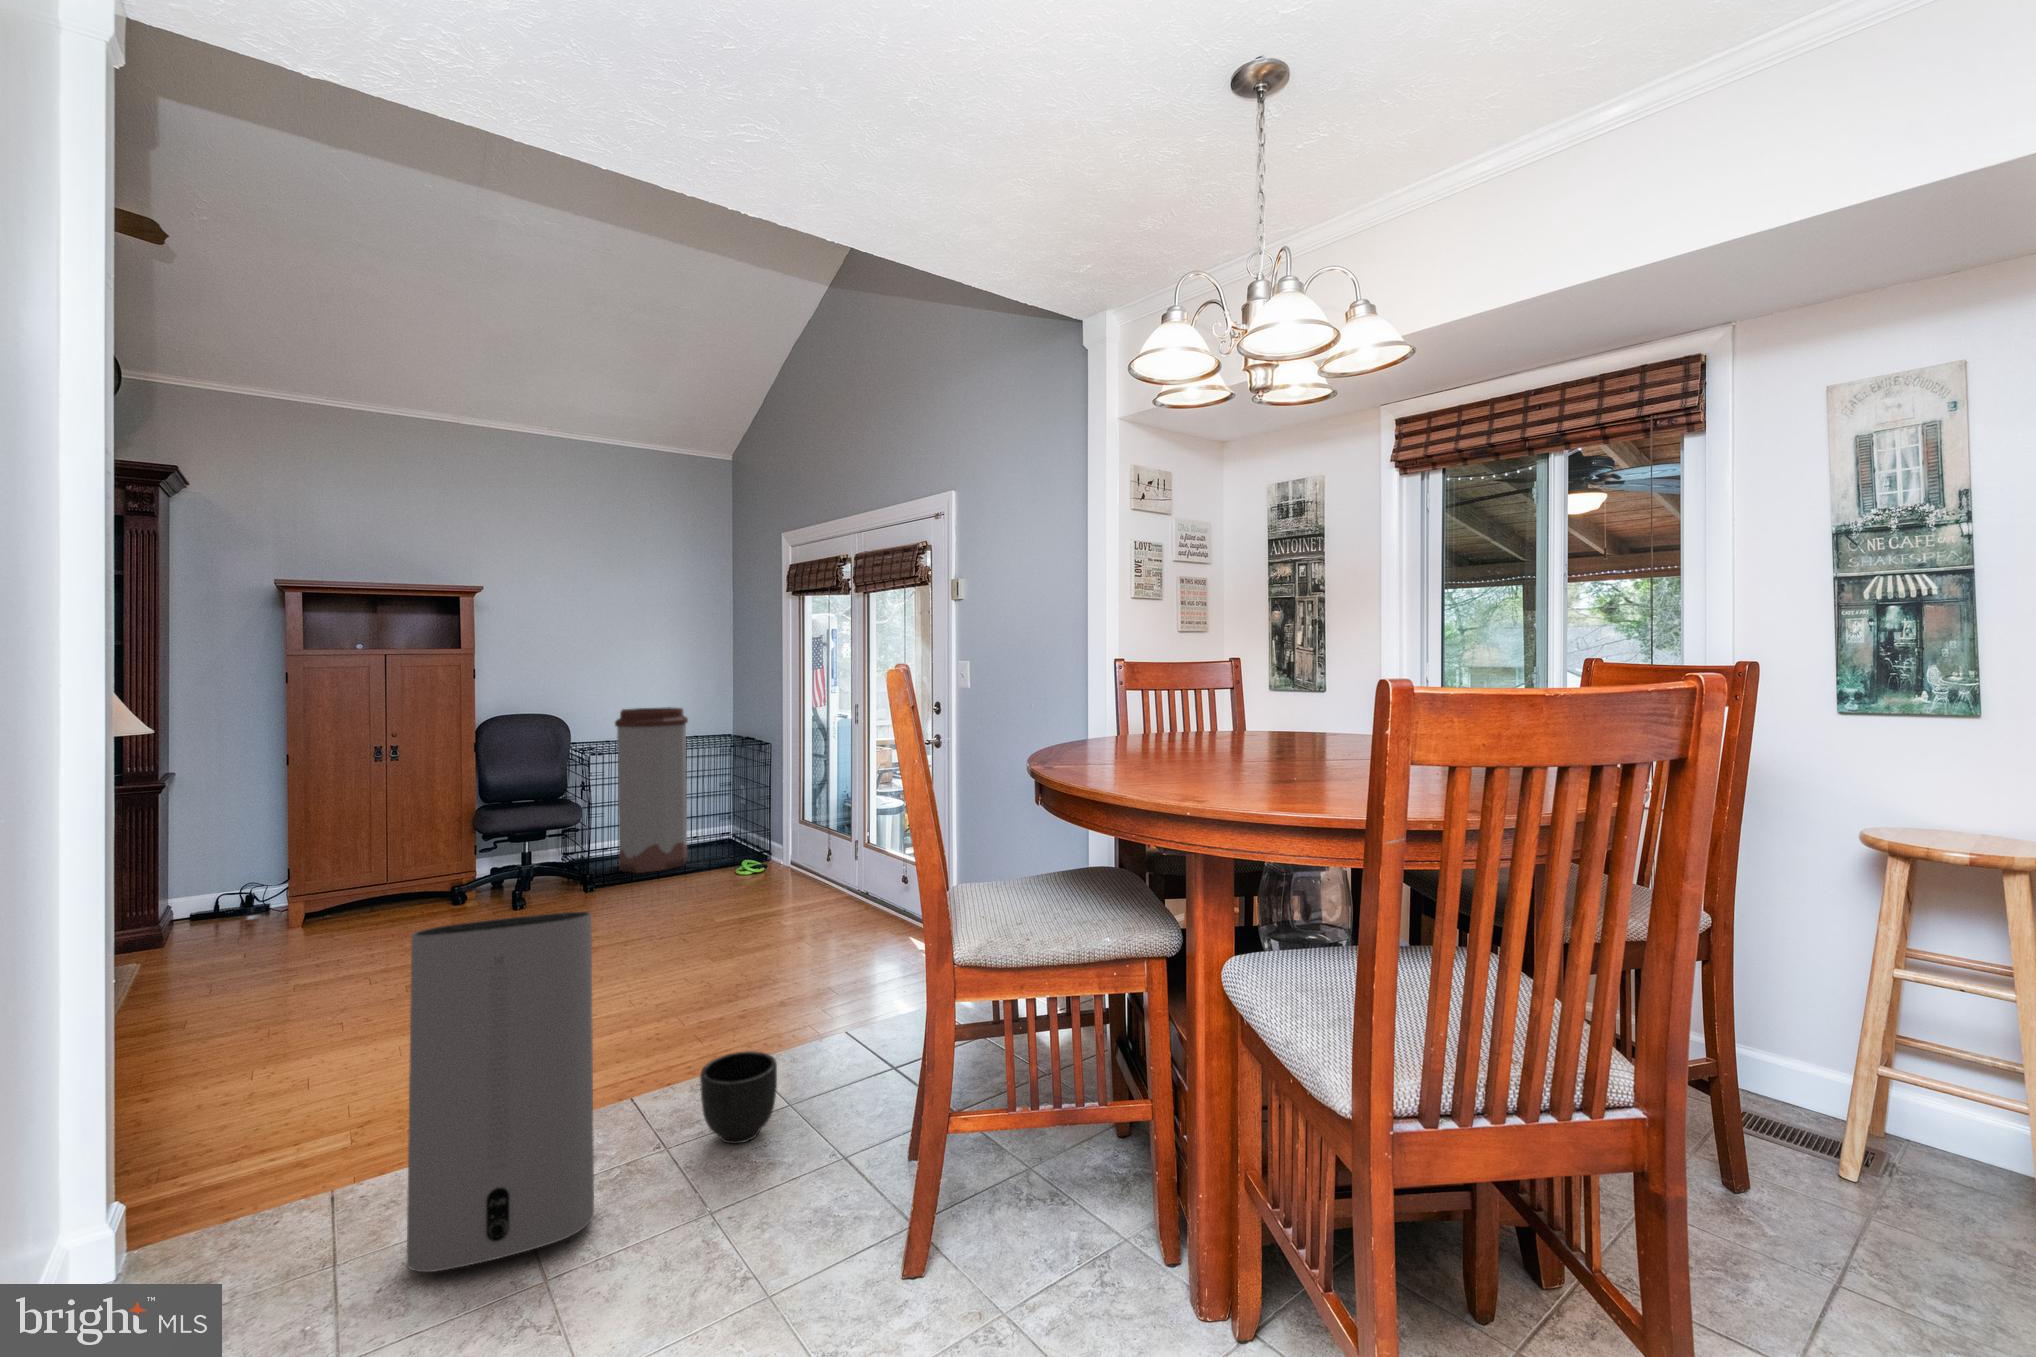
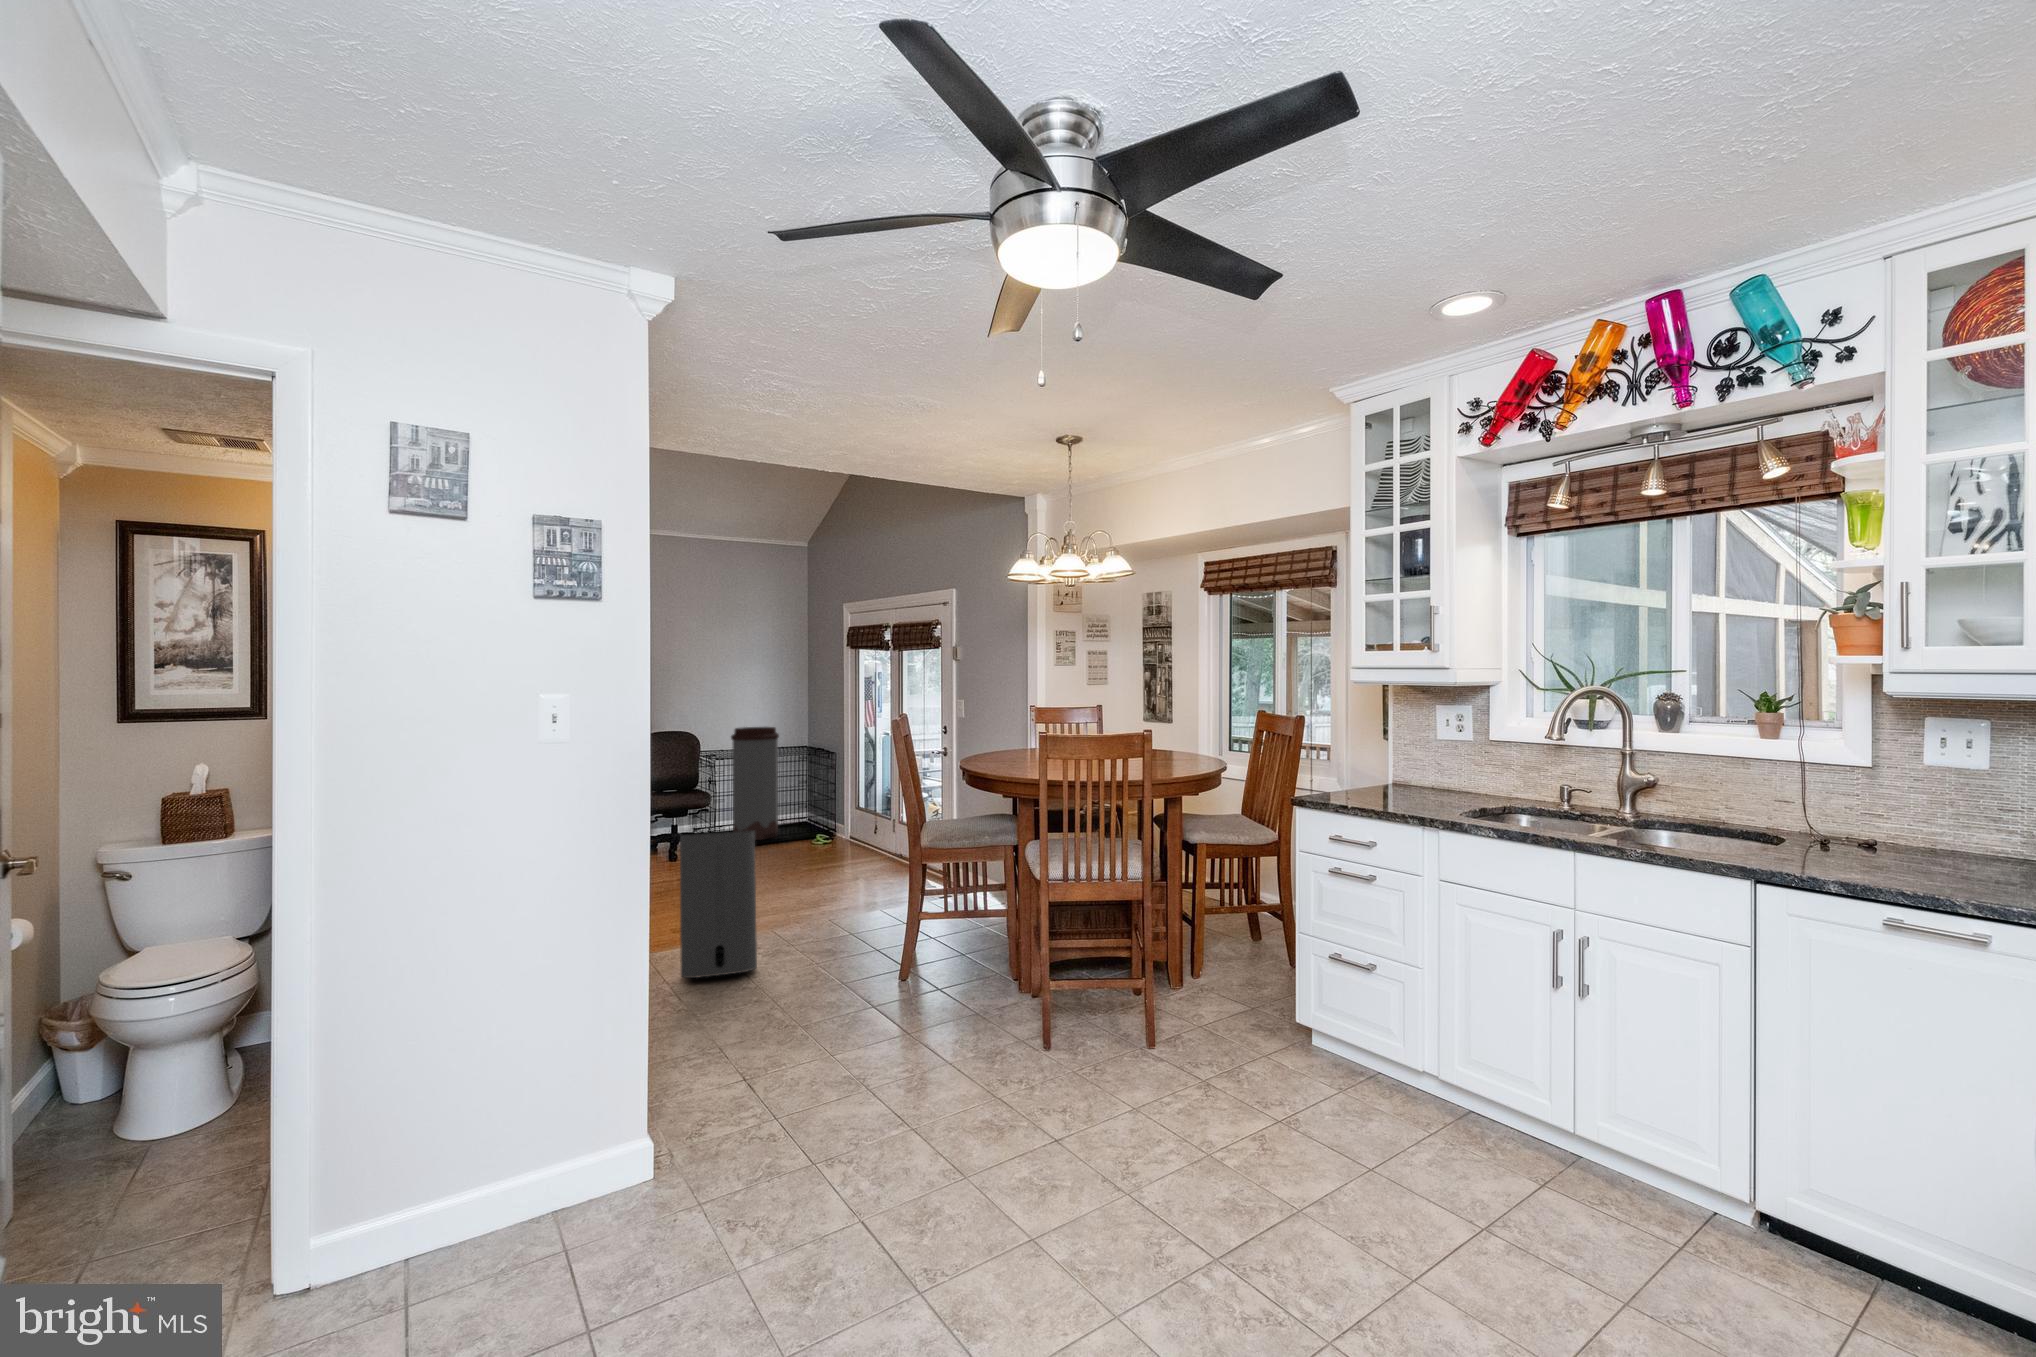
planter: present [700,1051,777,1144] -> none [802,910,840,951]

